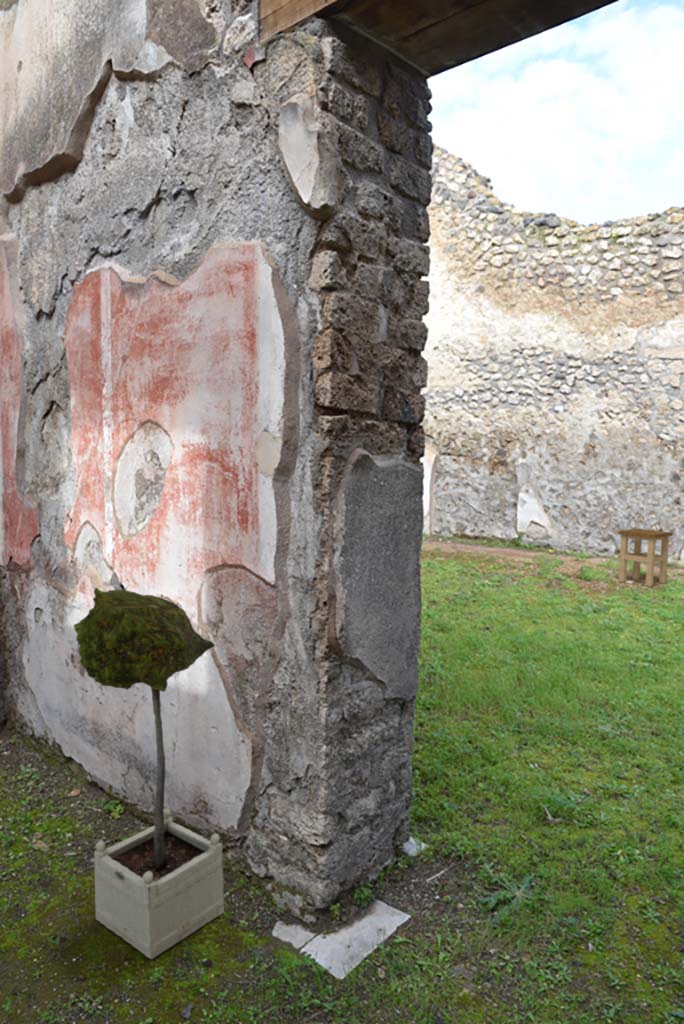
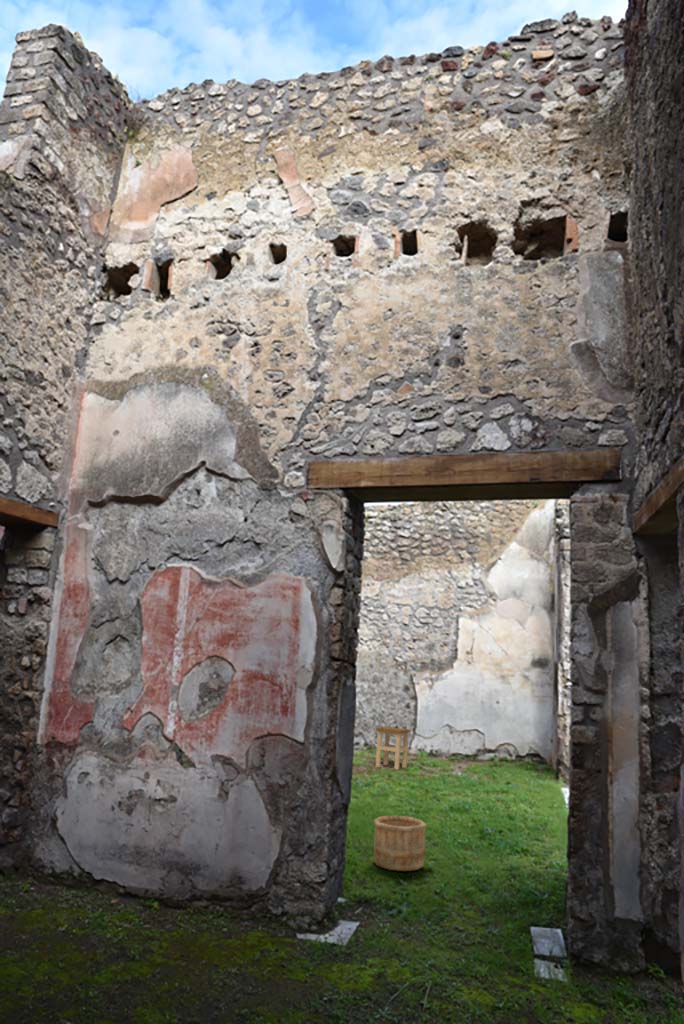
potted tree: present [74,588,224,959] -> none [198,745,273,952]
wooden bucket: none [525,682,621,780] -> present [374,816,427,871]

